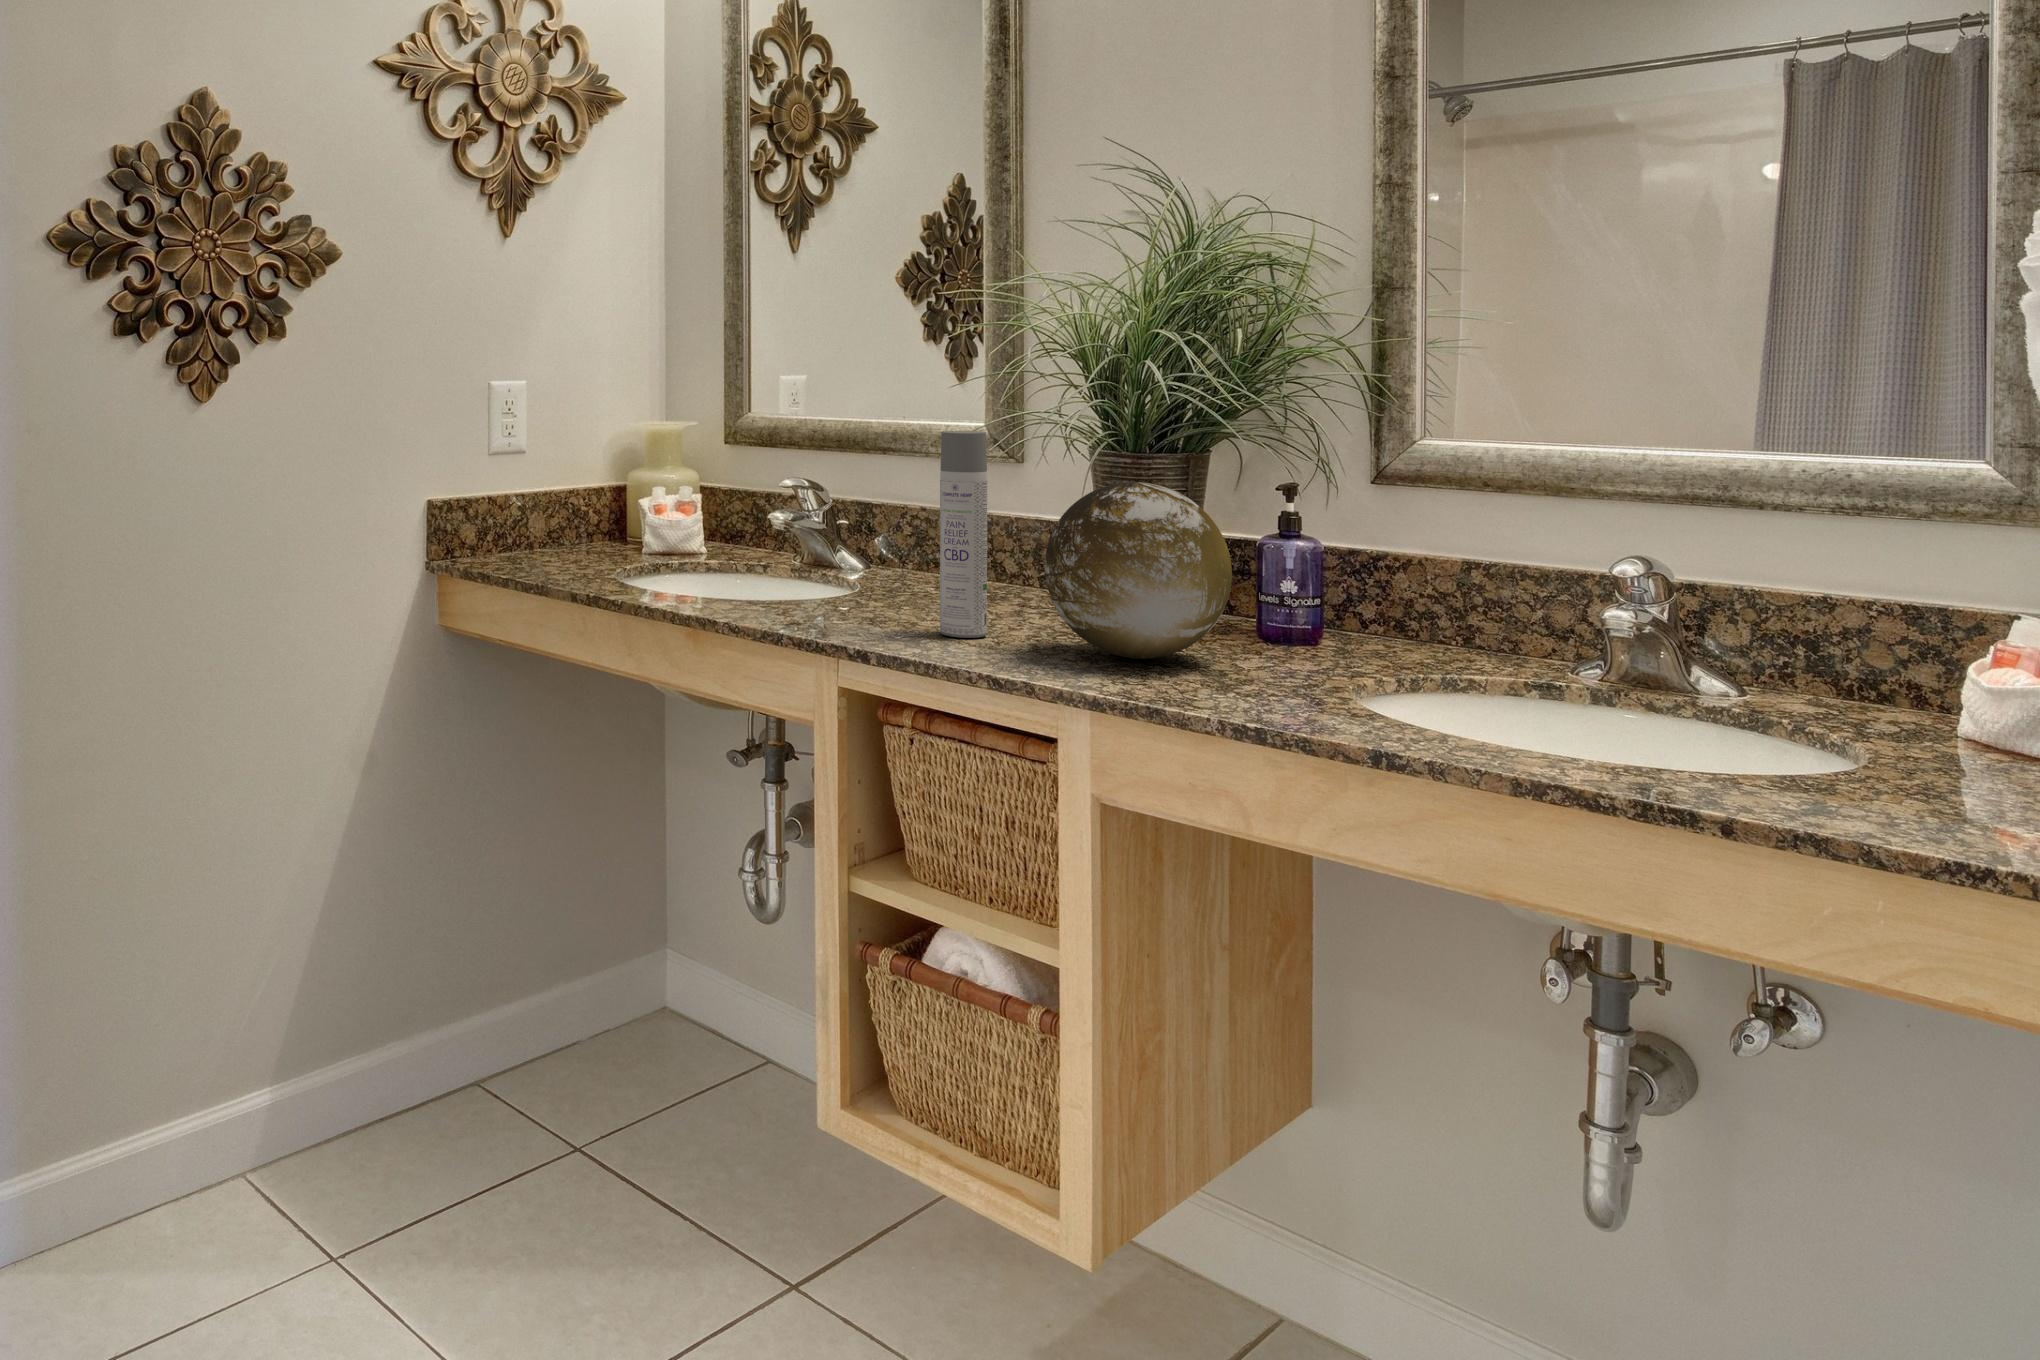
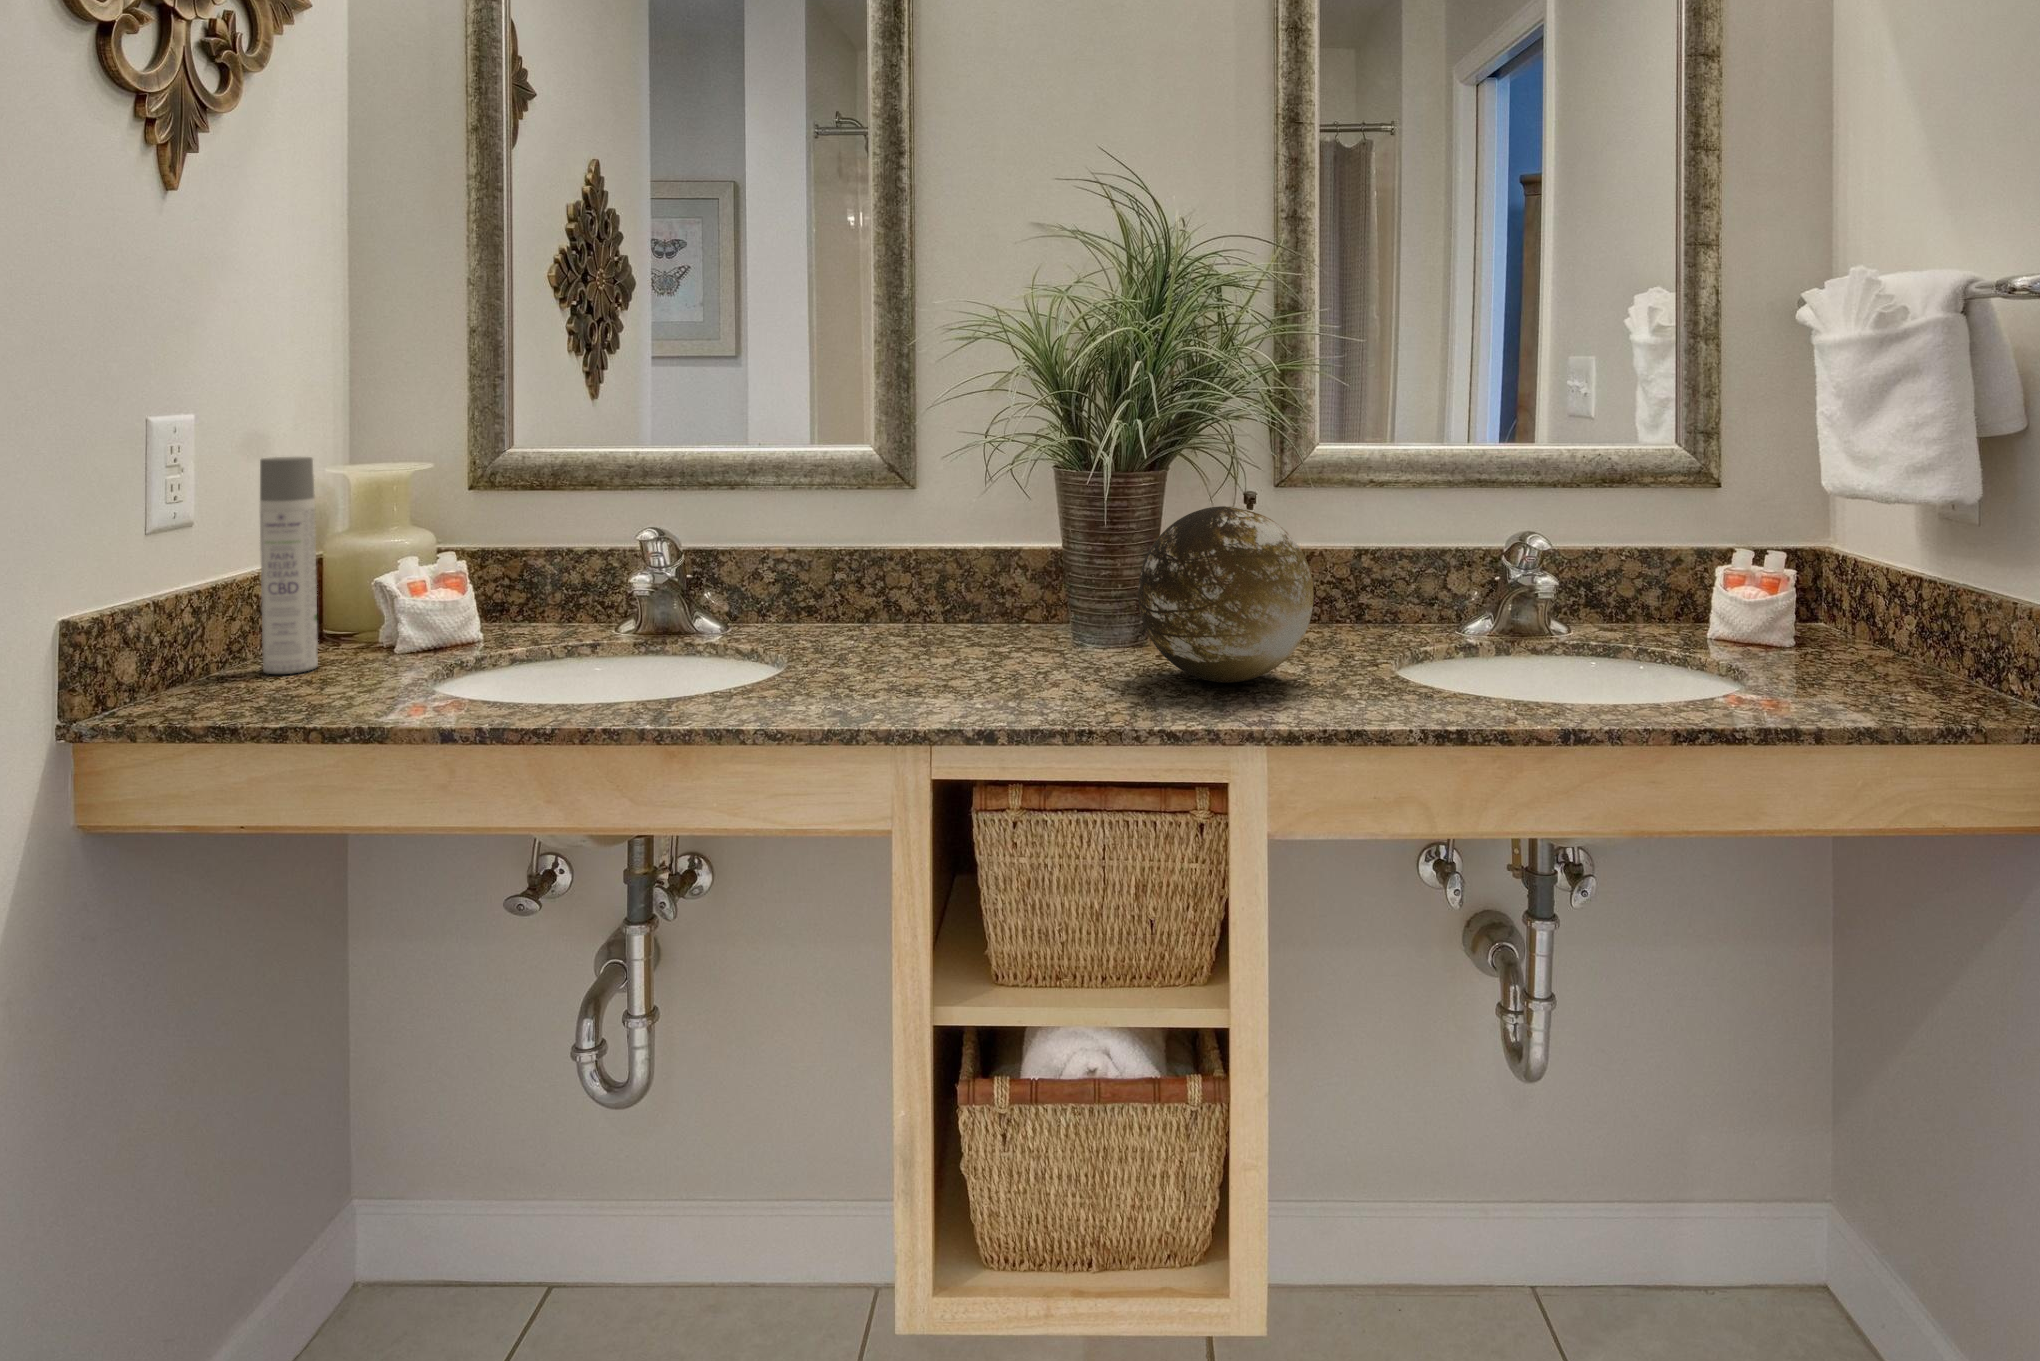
spray bottle: present [940,431,987,638] -> present [260,457,318,674]

